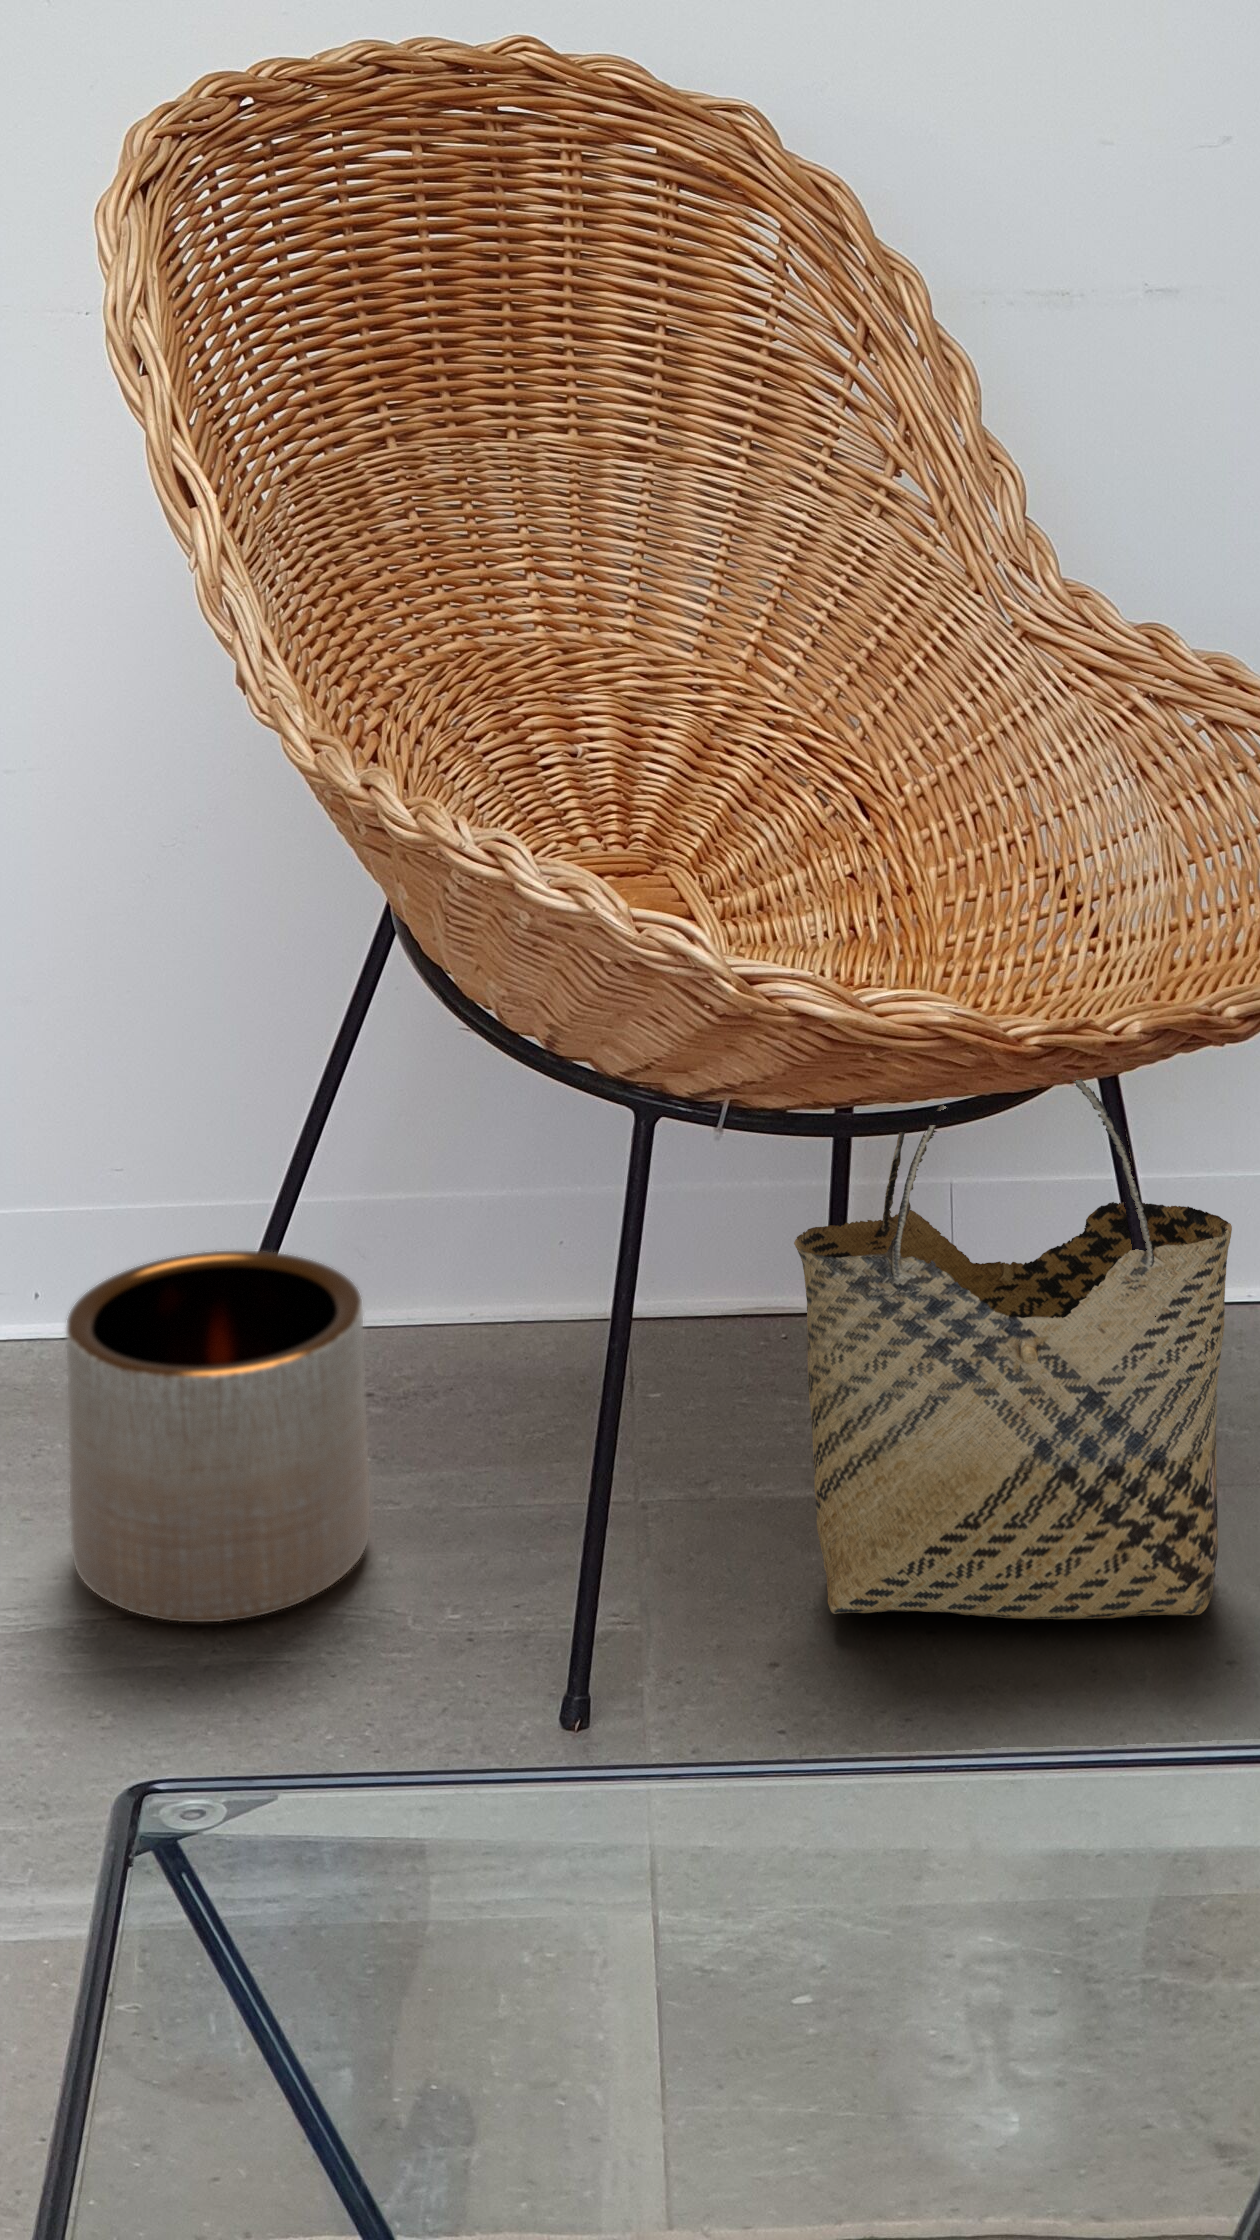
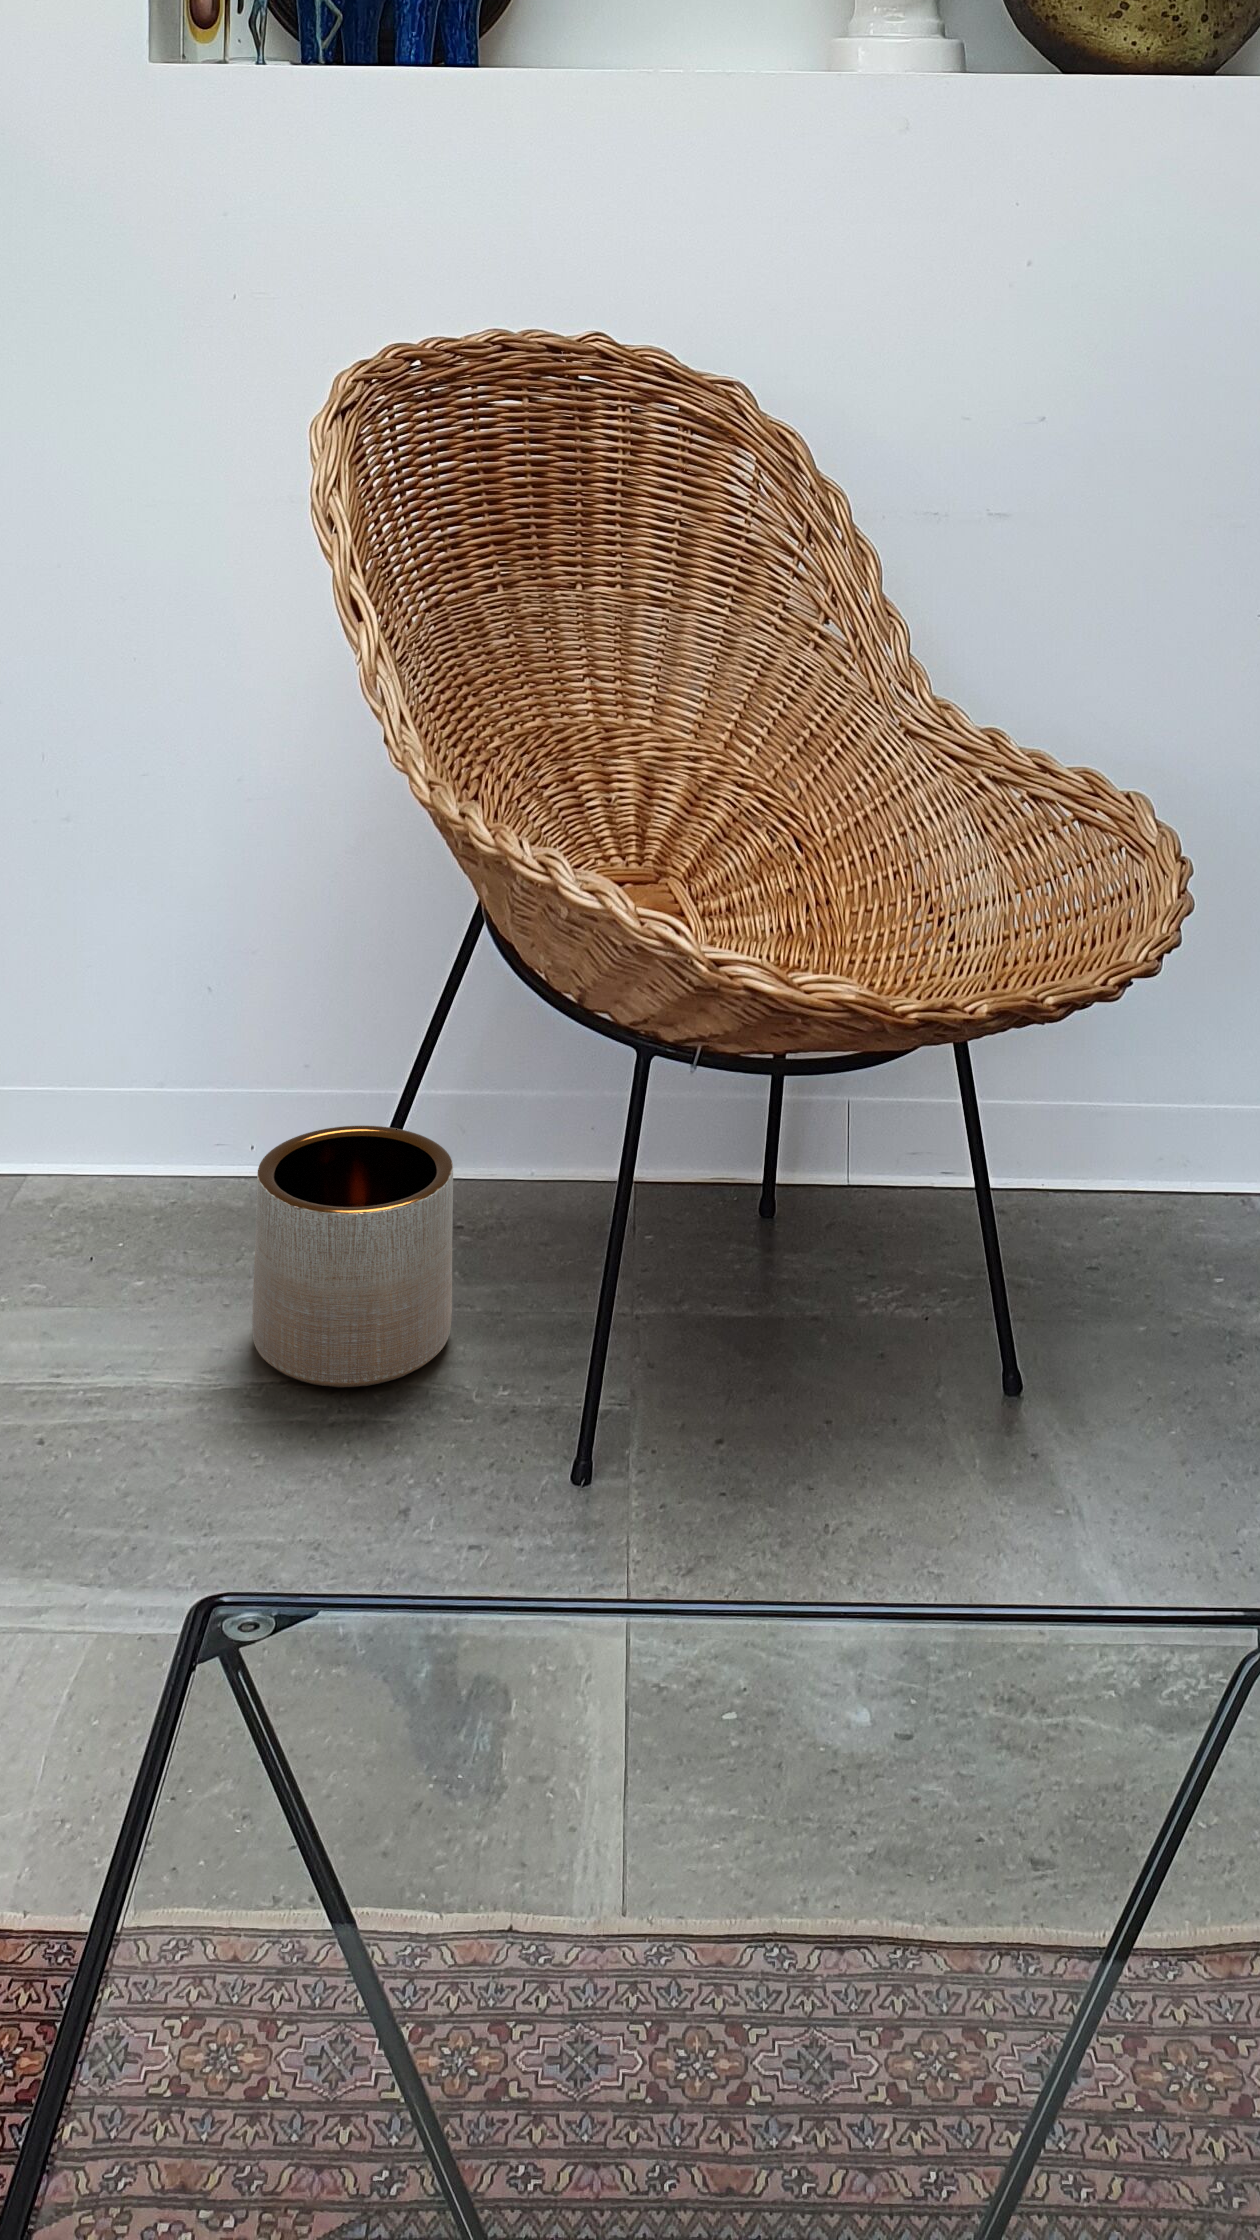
woven basket: present [794,1079,1232,1619] -> none [742,974,1040,1429]

